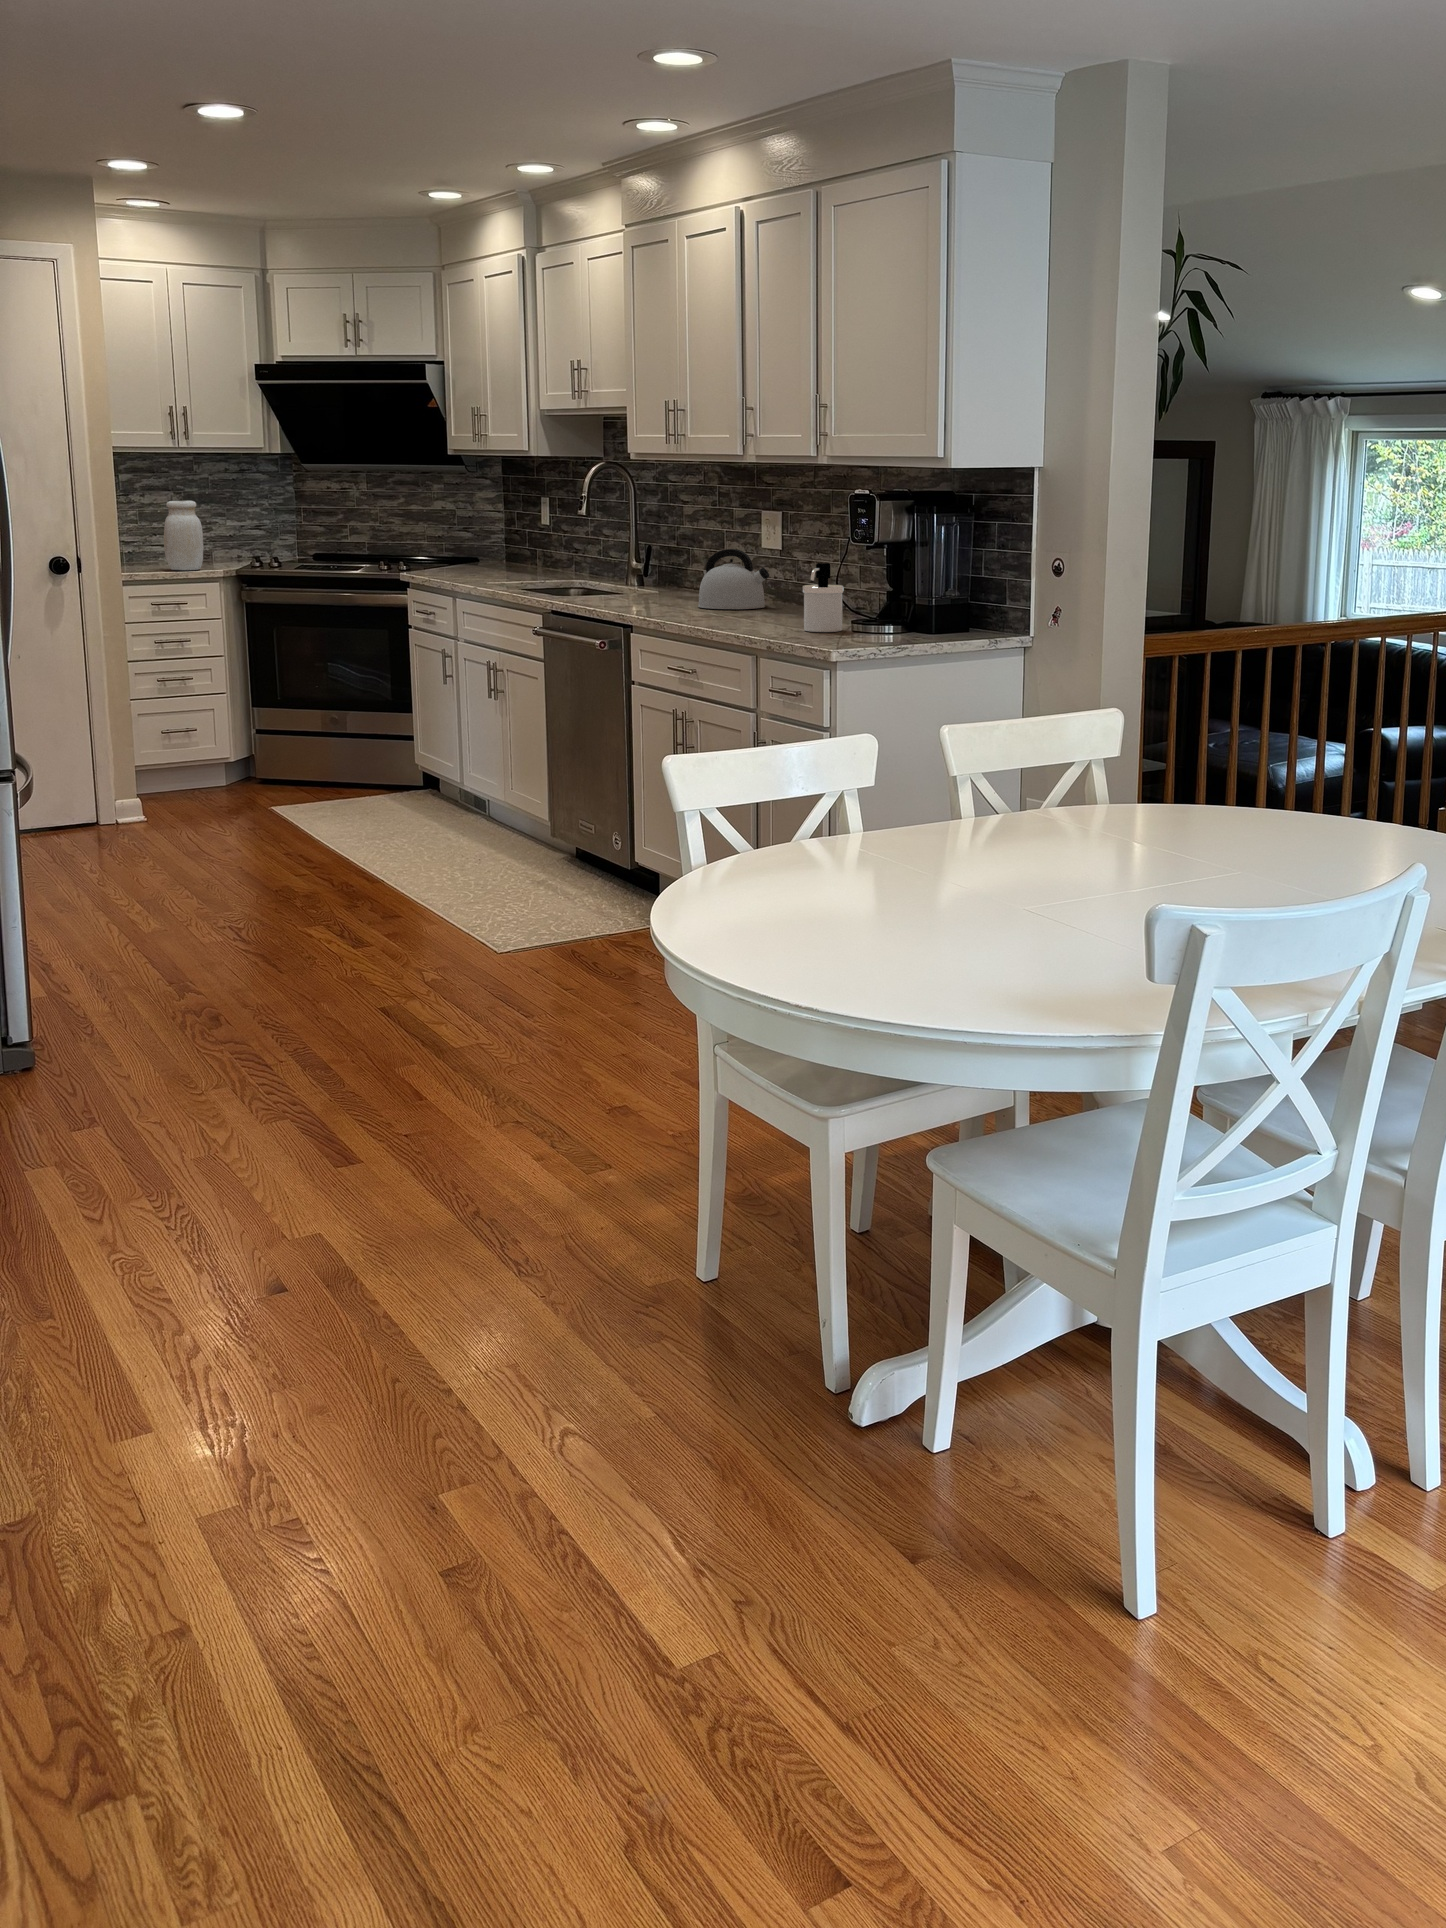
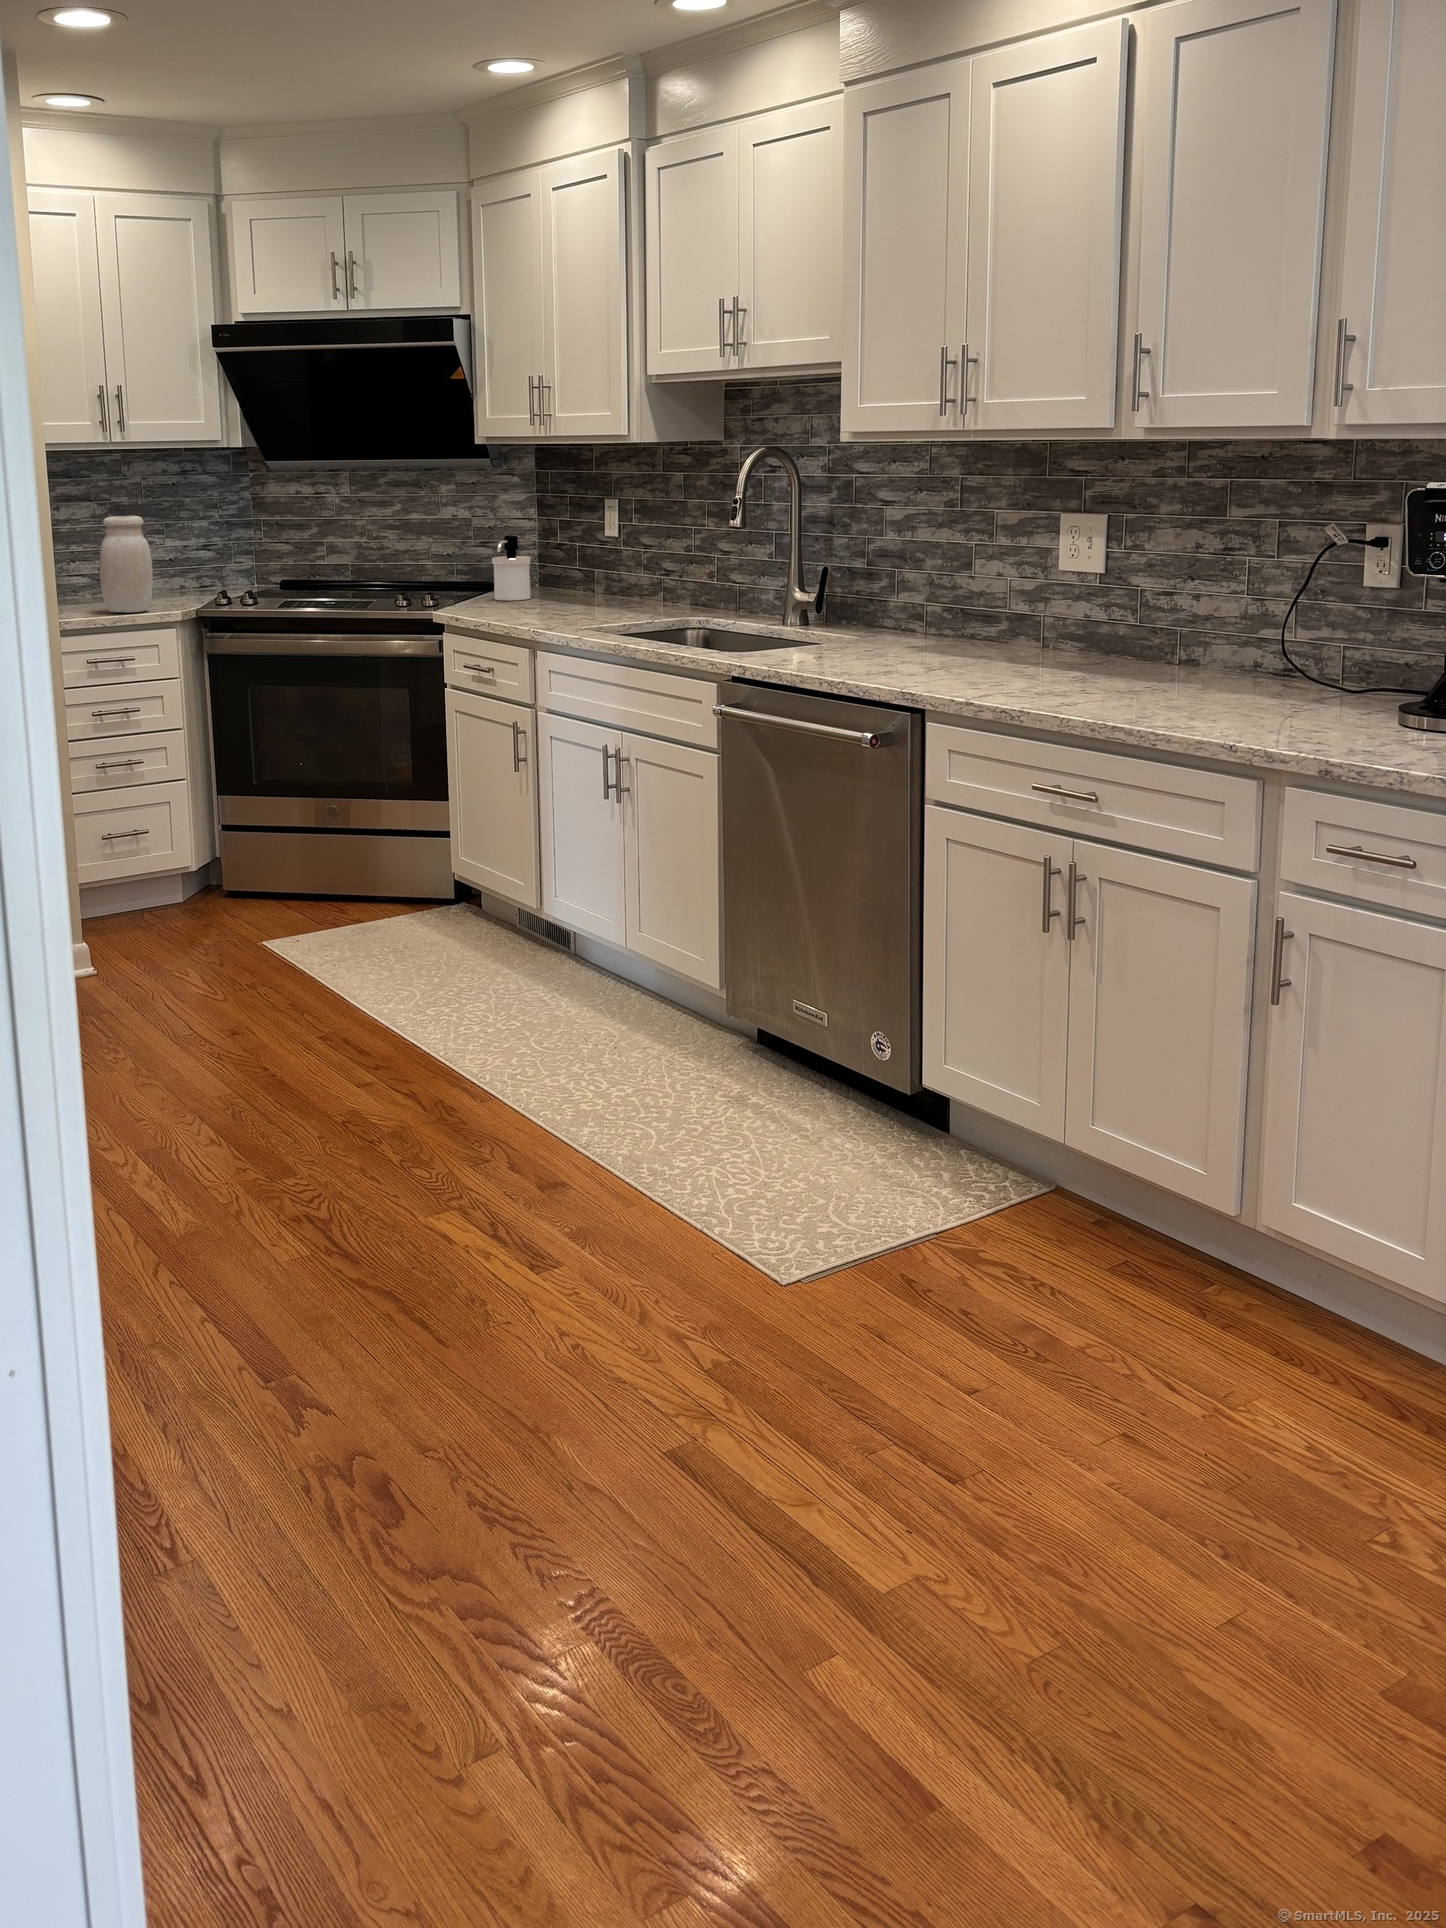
kettle: present [698,549,769,609] -> none [994,578,1115,674]
soap dispenser: present [803,563,844,632] -> present [492,536,531,601]

